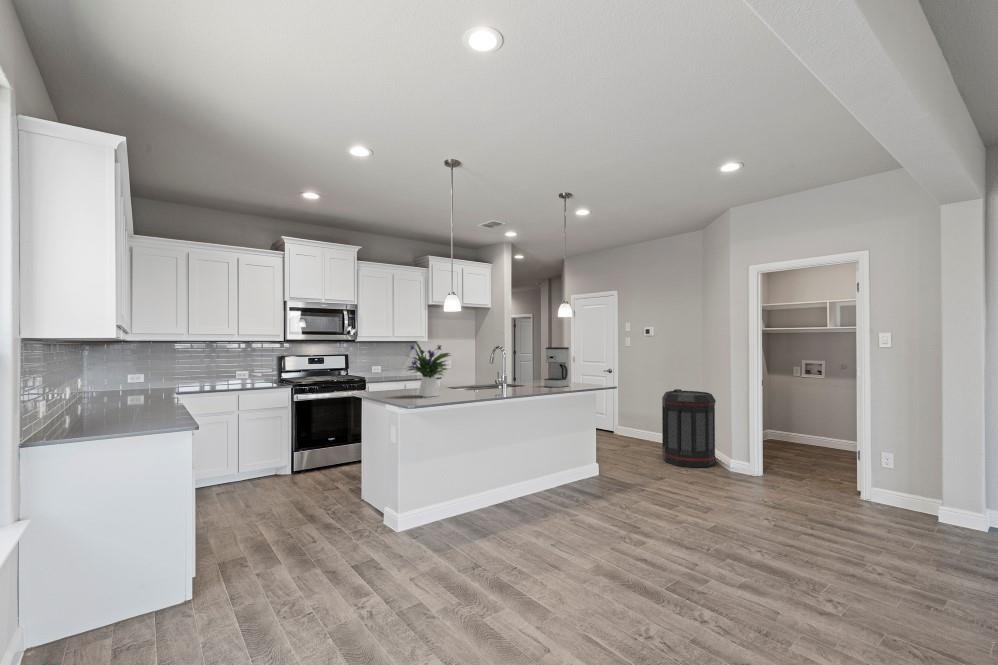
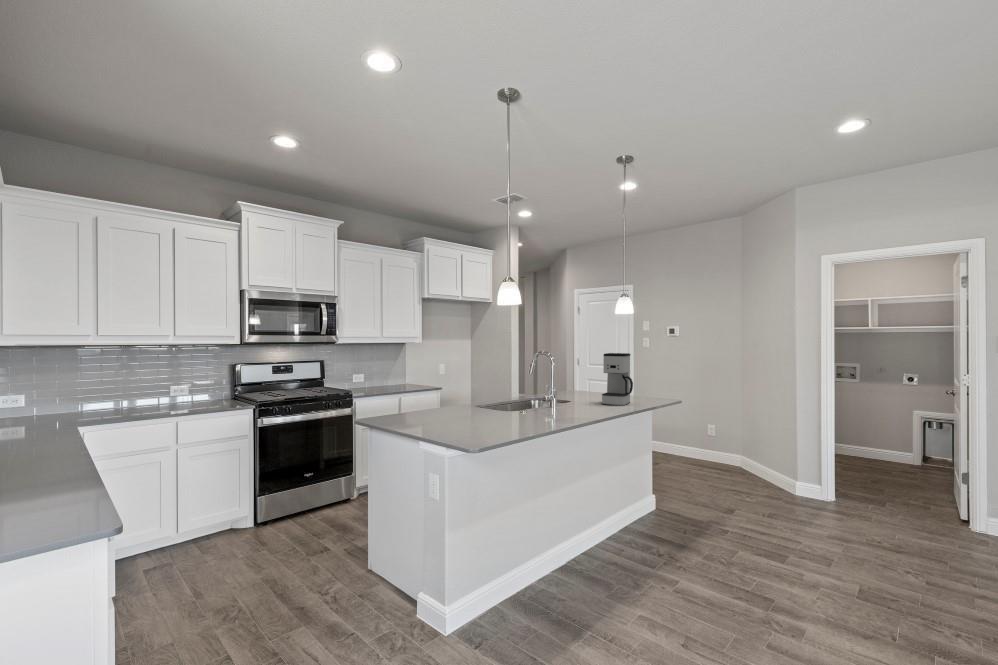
flower arrangement: present [408,342,450,397] -> none [445,350,521,431]
trash can: present [662,389,716,468] -> none [708,399,773,493]

